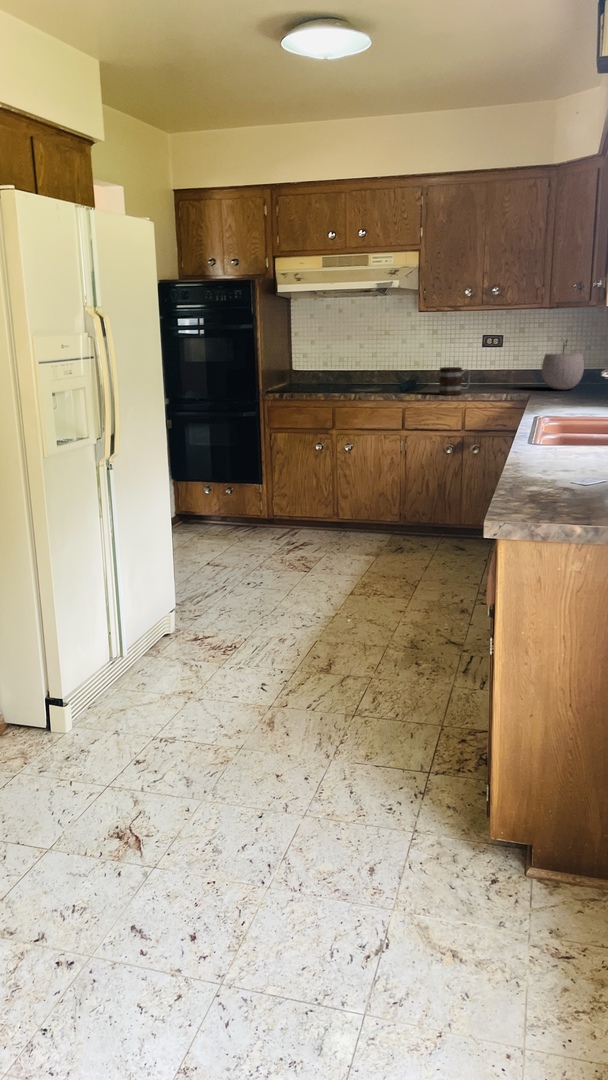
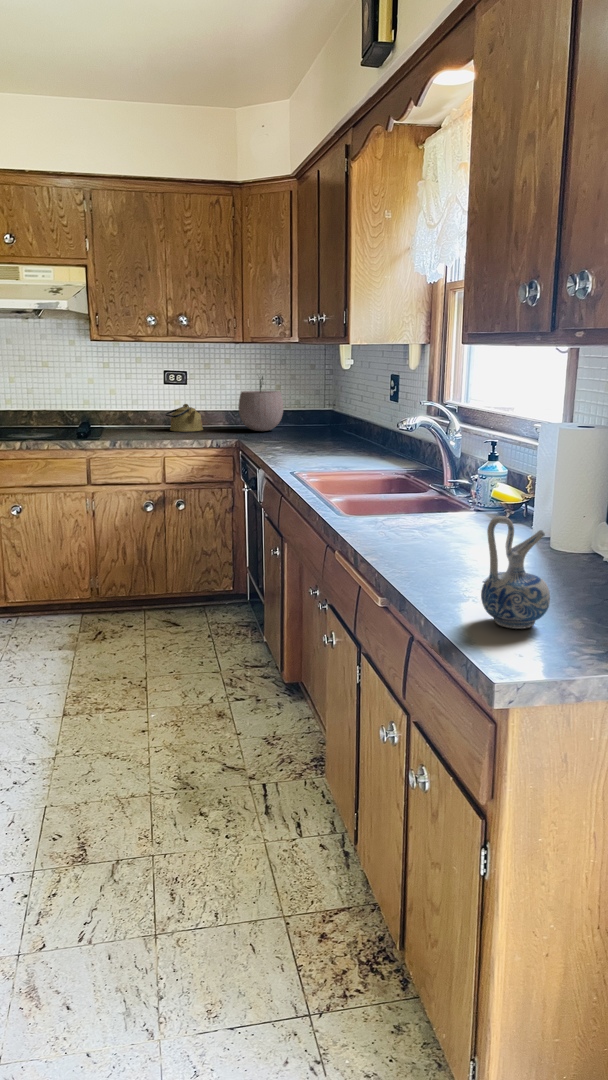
kettle: none [479,364,511,388] -> present [165,404,203,432]
mug: present [439,367,470,395] -> none [128,408,164,442]
ceramic pitcher: none [527,430,574,507] -> present [481,516,550,629]

